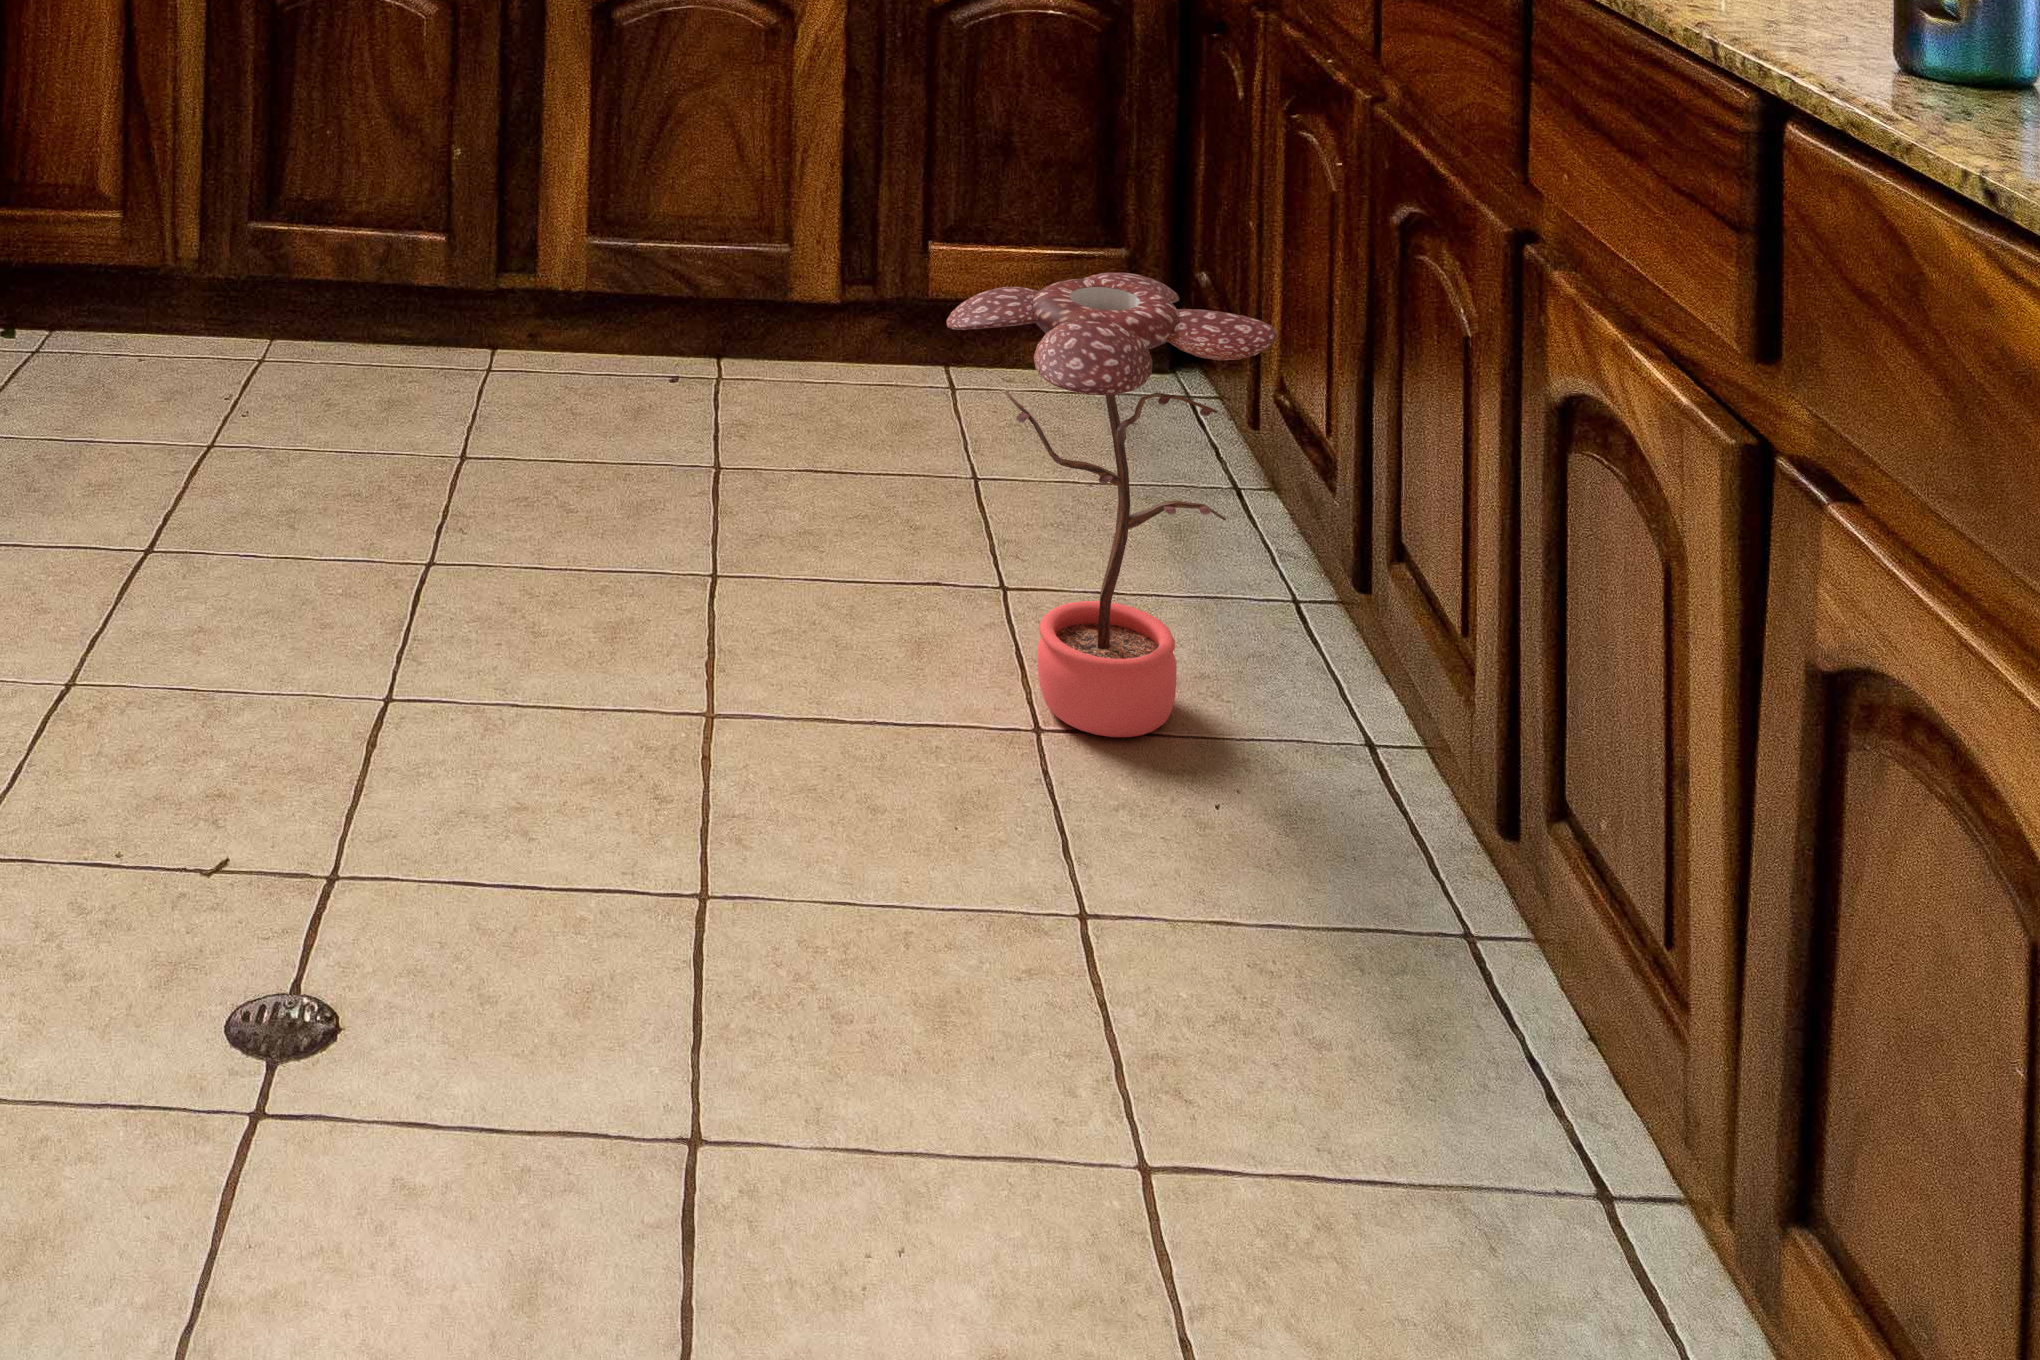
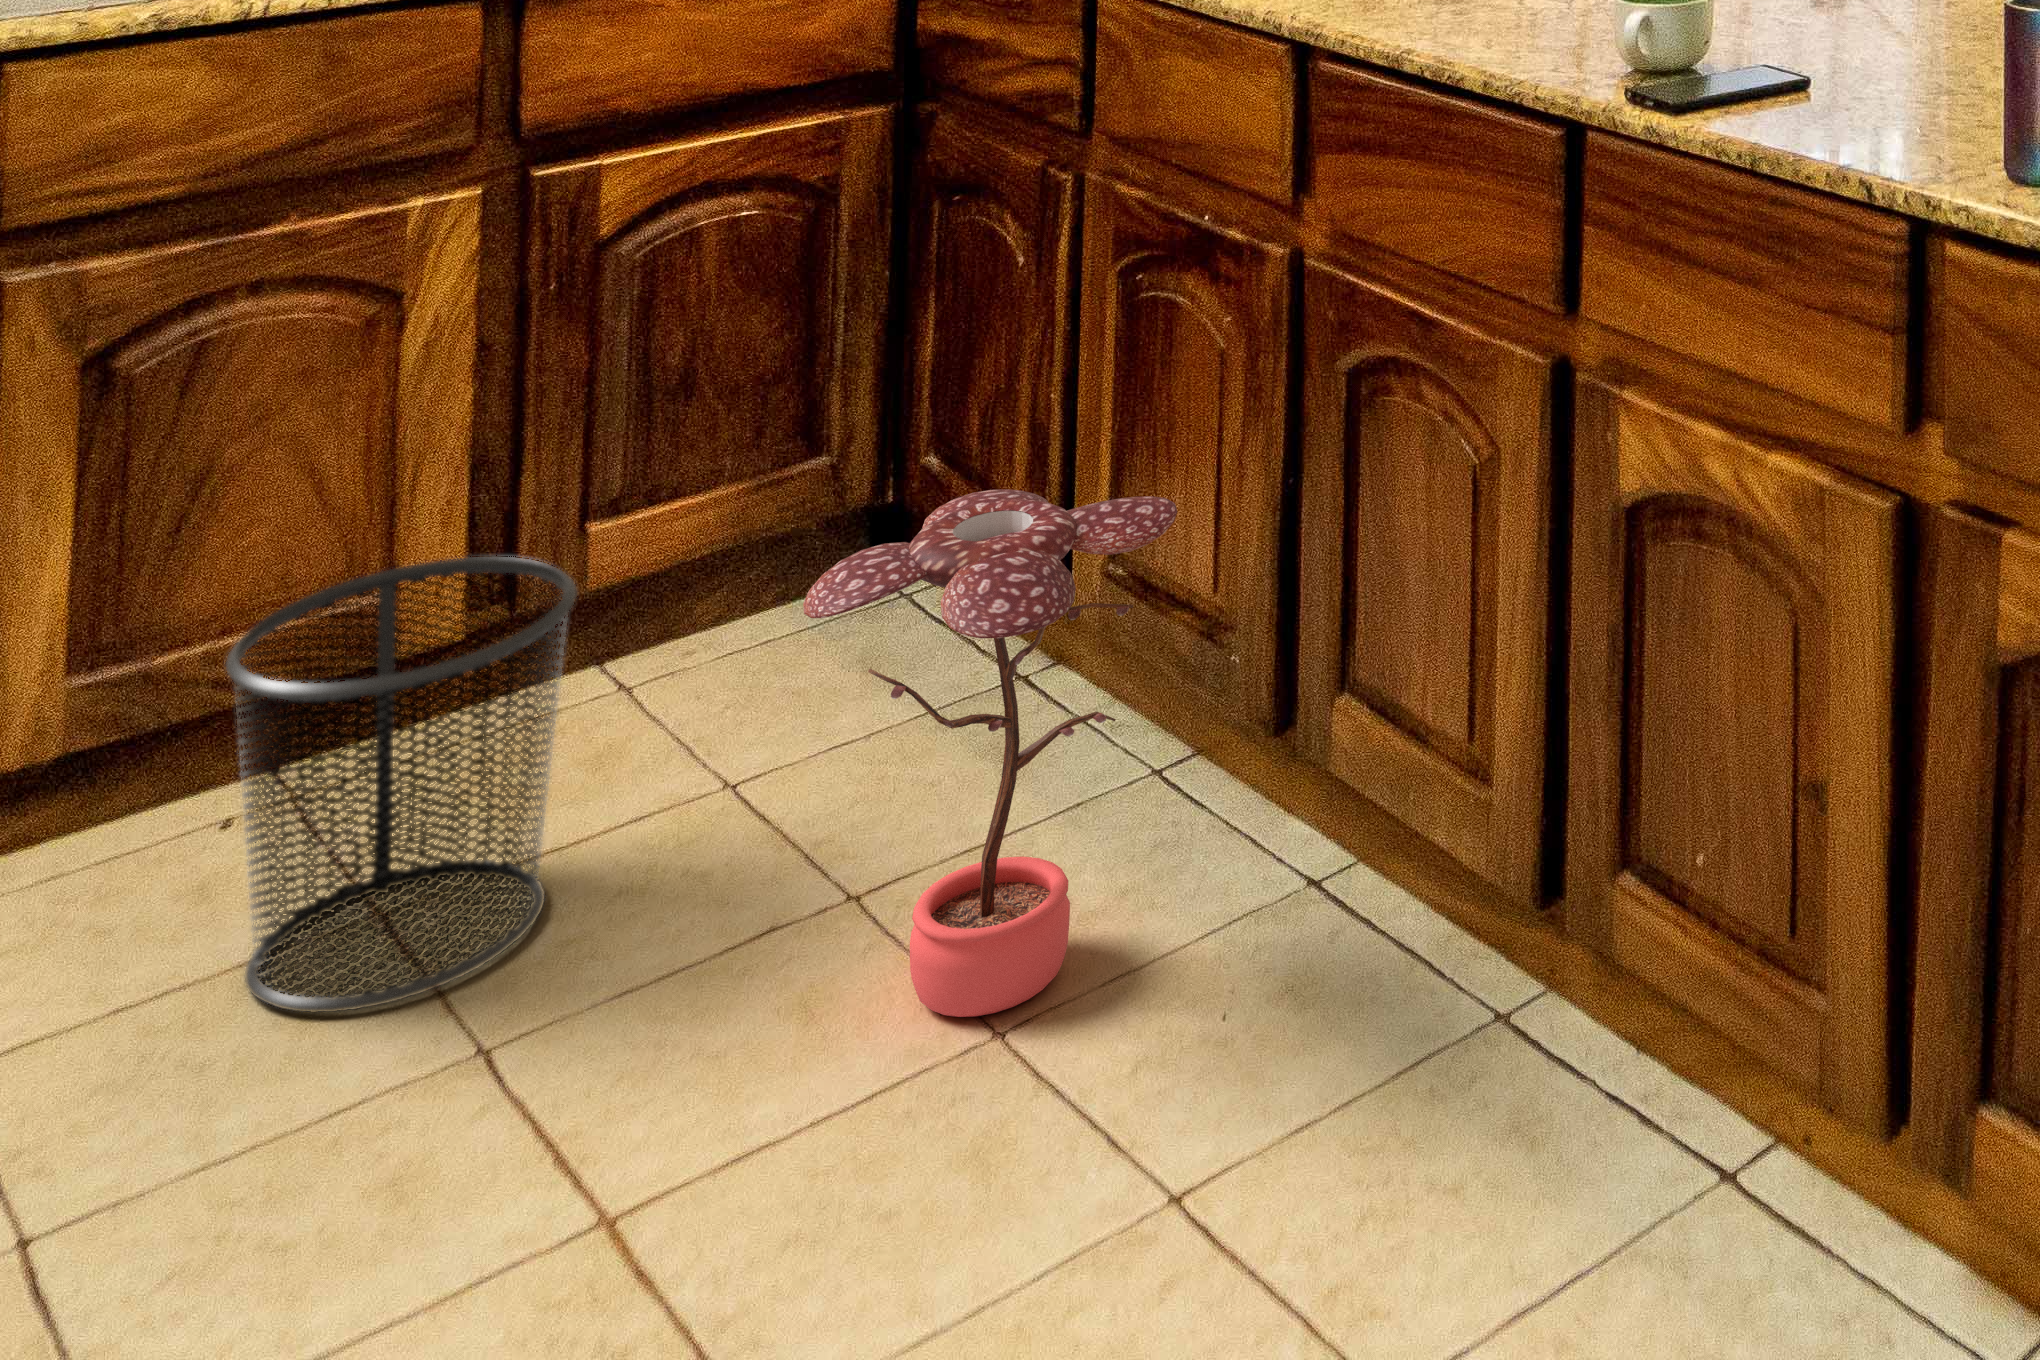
waste bin: none [625,211,856,535] -> present [226,557,576,1013]

